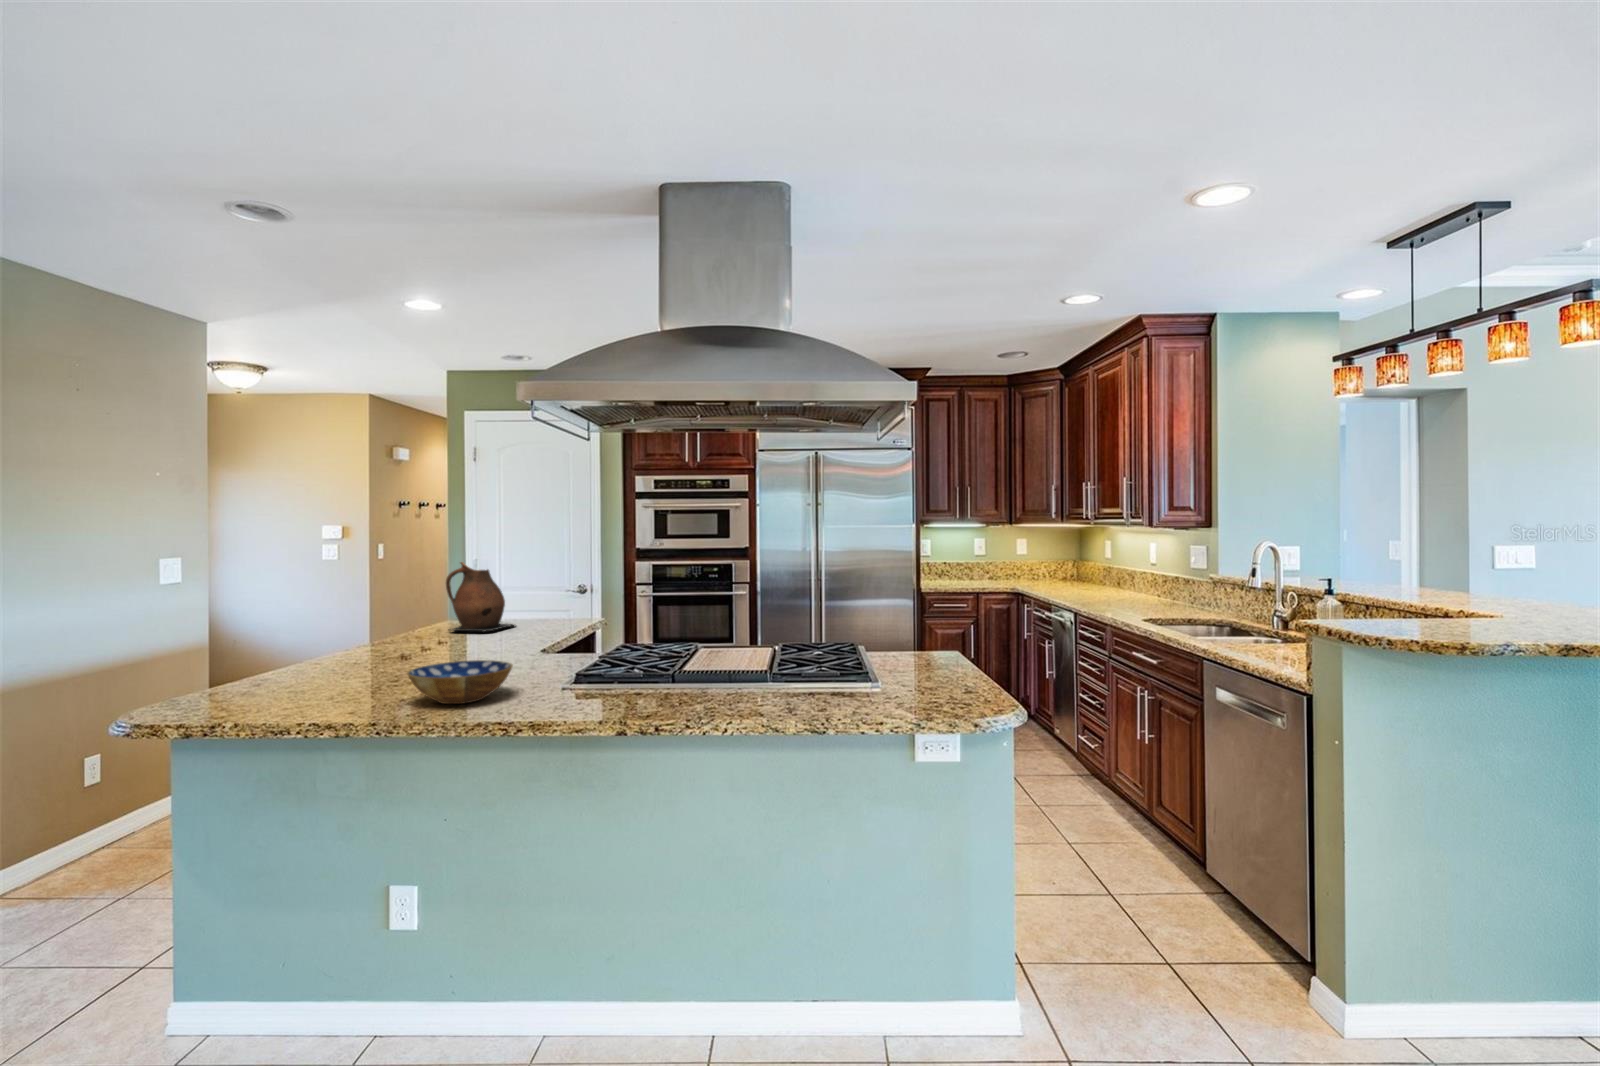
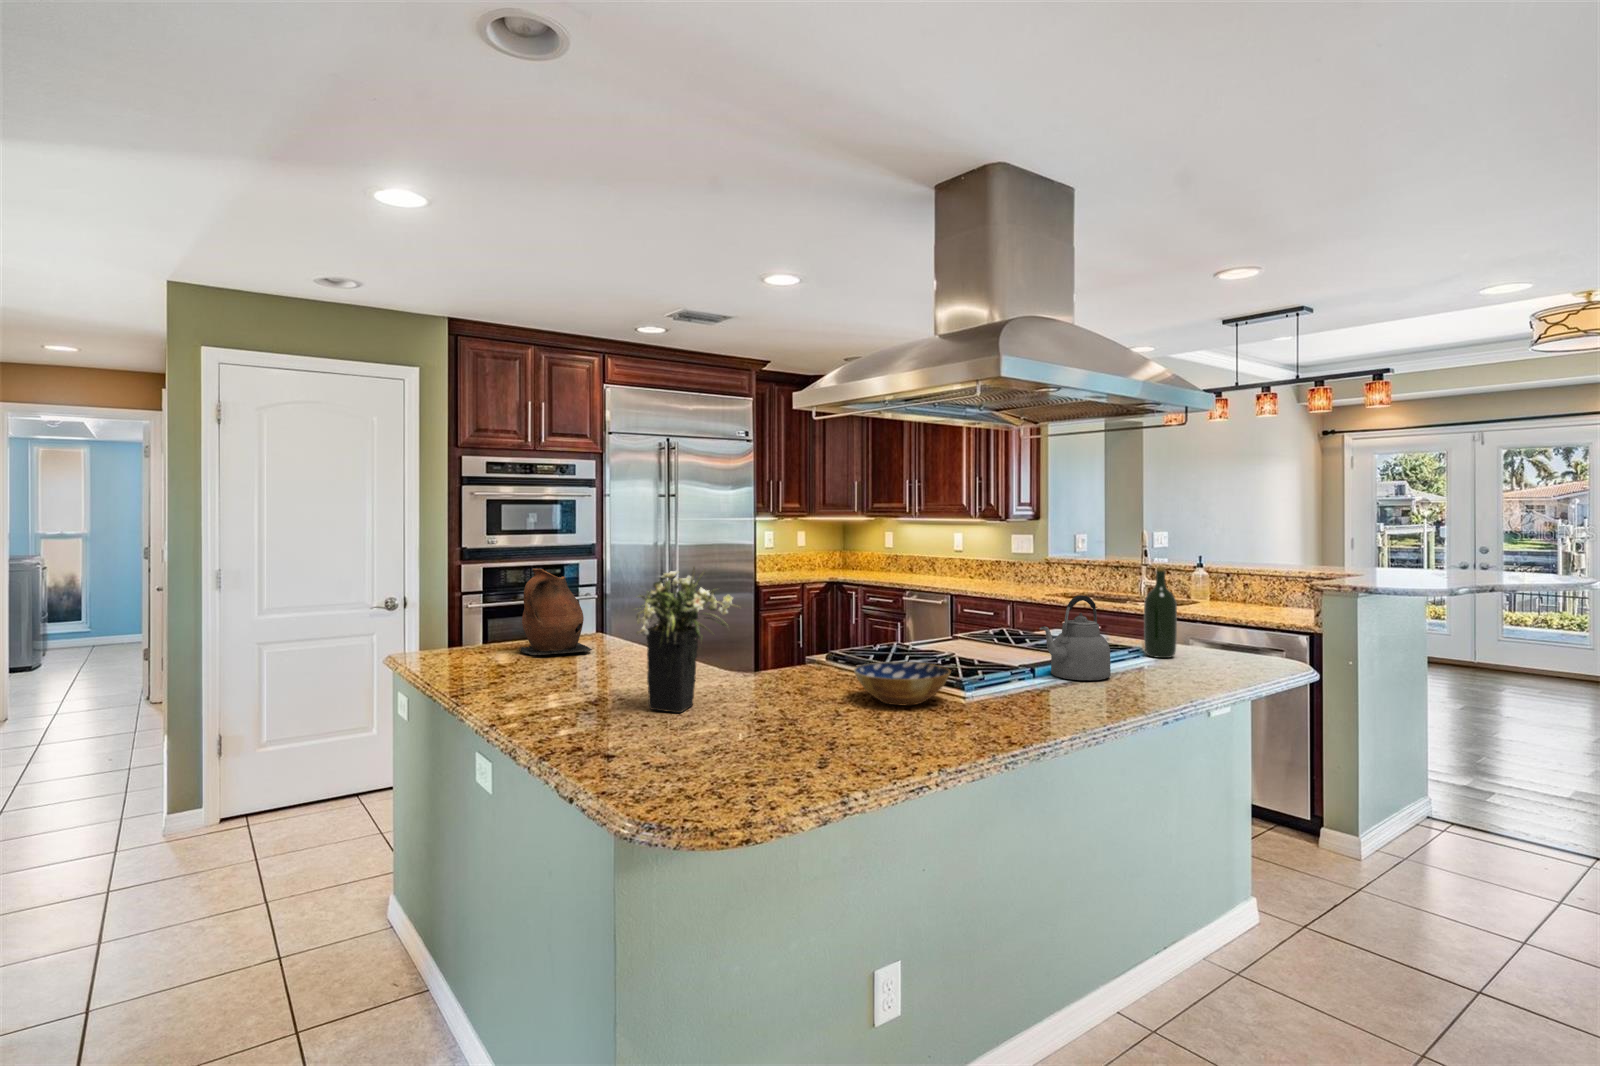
flower arrangement: none [251,559,374,682] -> present [636,567,740,713]
wine bottle: none [894,580,935,702] -> present [1144,567,1177,658]
kettle: none [648,608,748,711] -> present [1039,595,1111,680]

